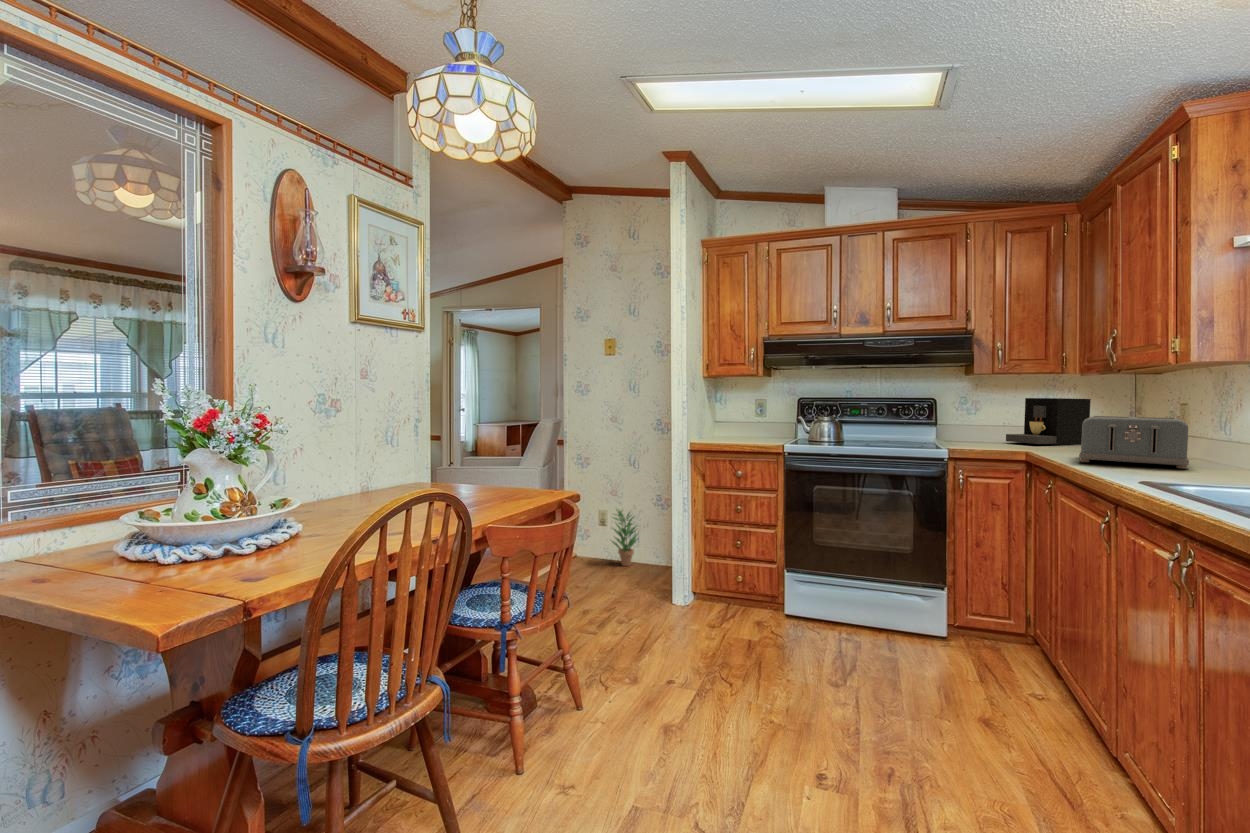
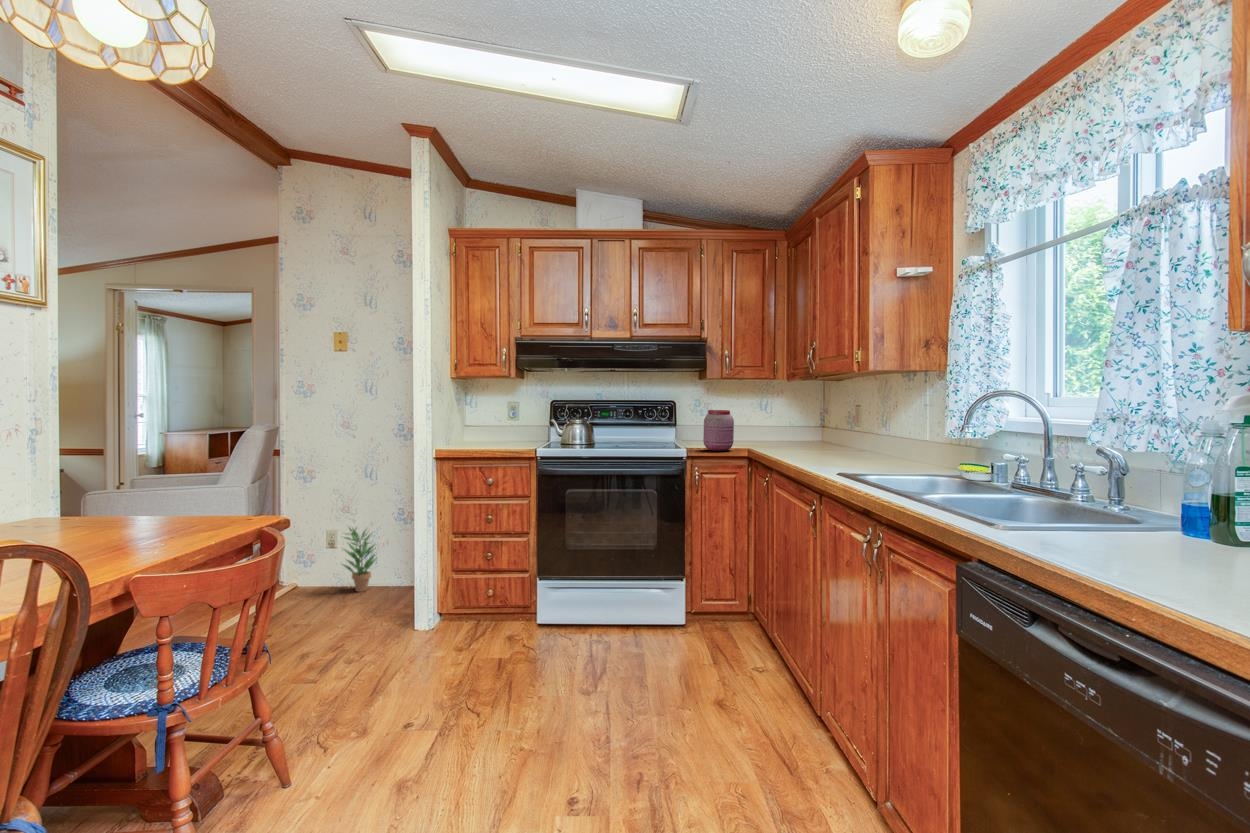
coffee maker: present [1006,398,1091,445] -> none [732,401,794,442]
jar: none [969,408,1007,452] -> present [703,410,734,451]
toaster: present [1079,416,1189,469] -> none [789,417,864,461]

